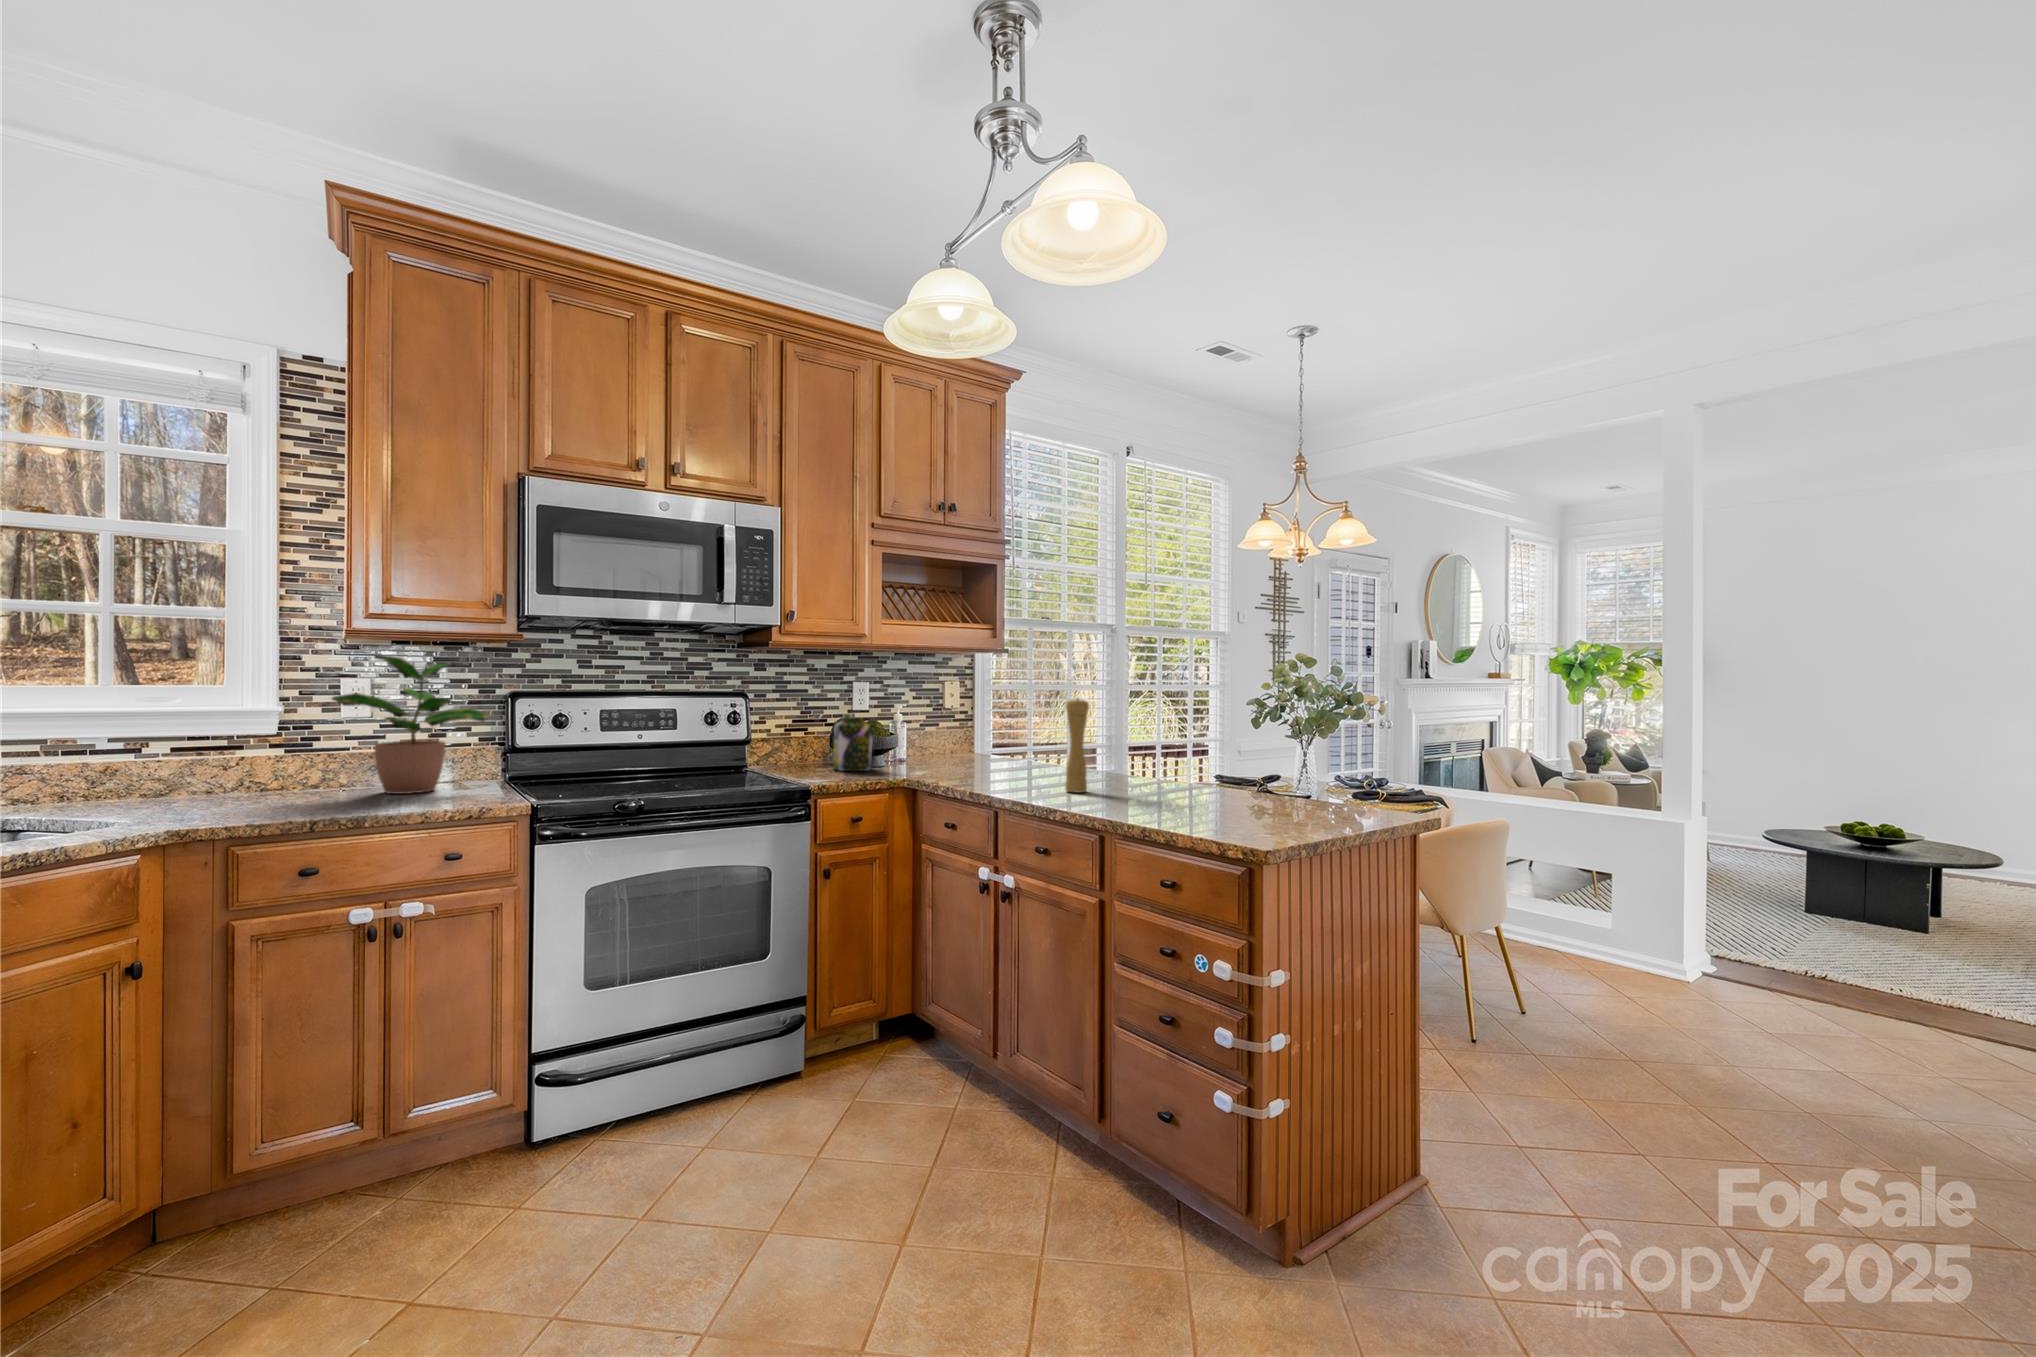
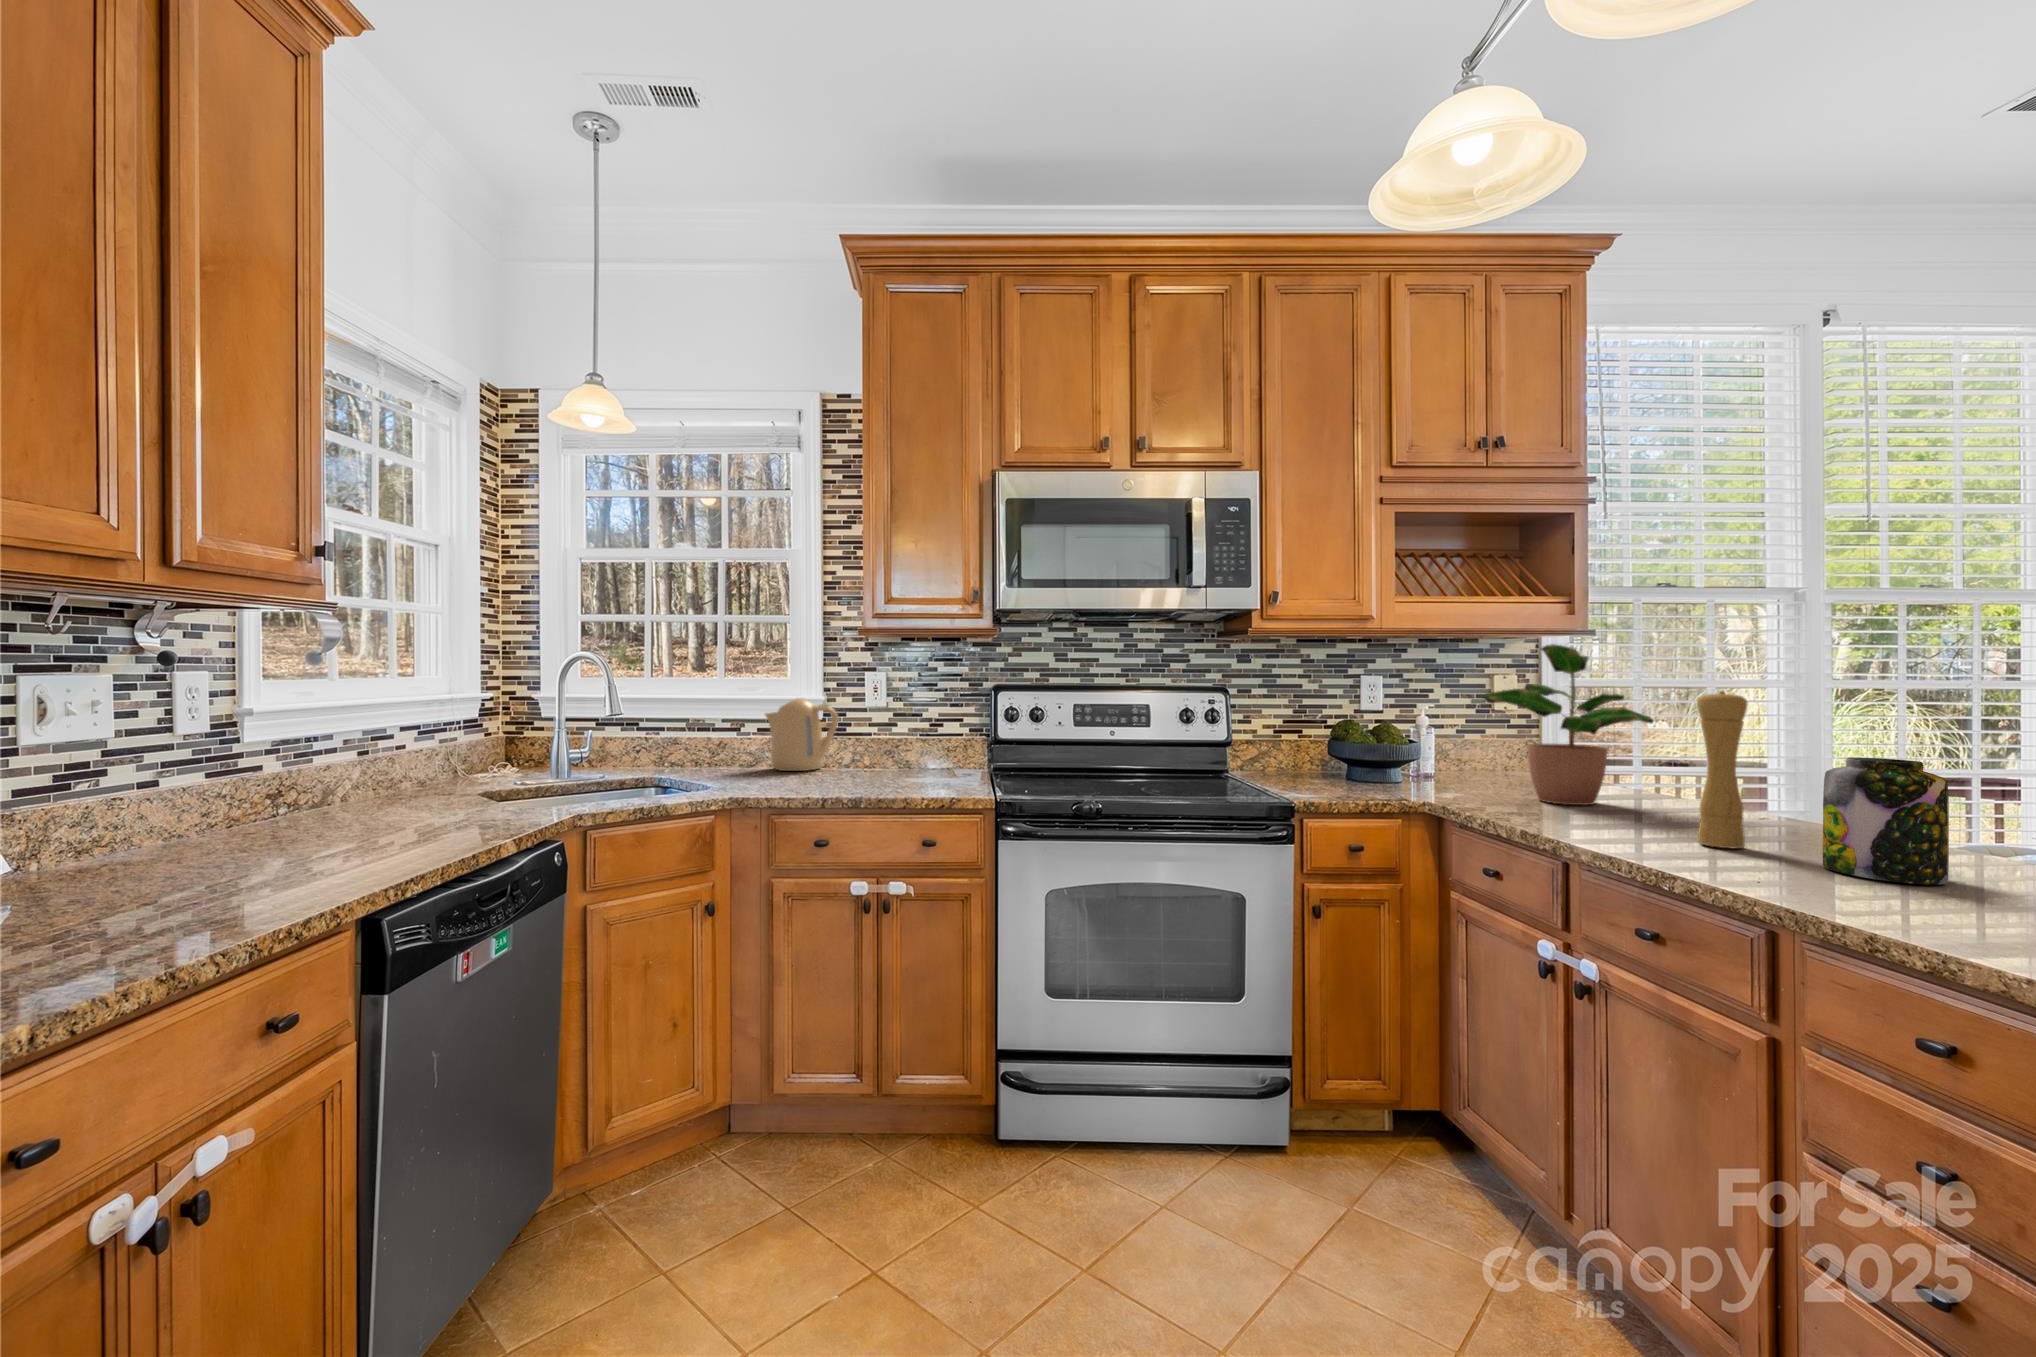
potted plant: present [332,654,491,794] -> present [1484,644,1654,805]
kettle: none [188,708,303,794] -> present [766,698,838,771]
jar: present [834,717,873,771] -> present [1823,757,1949,885]

